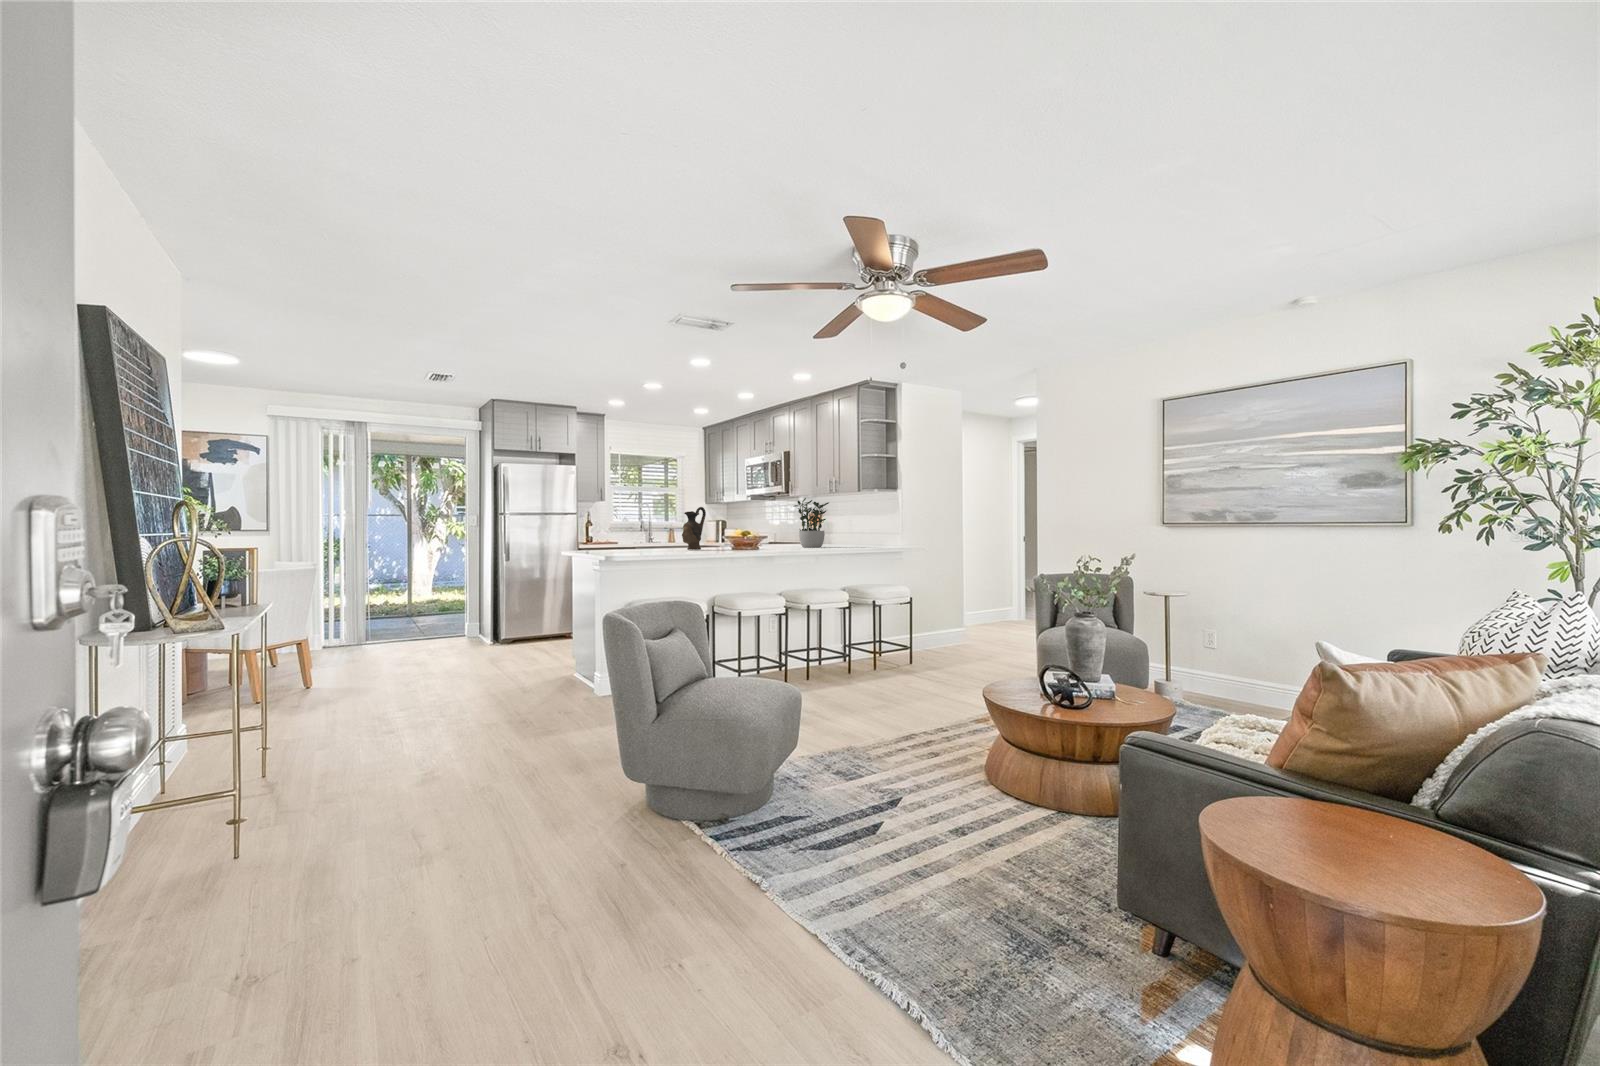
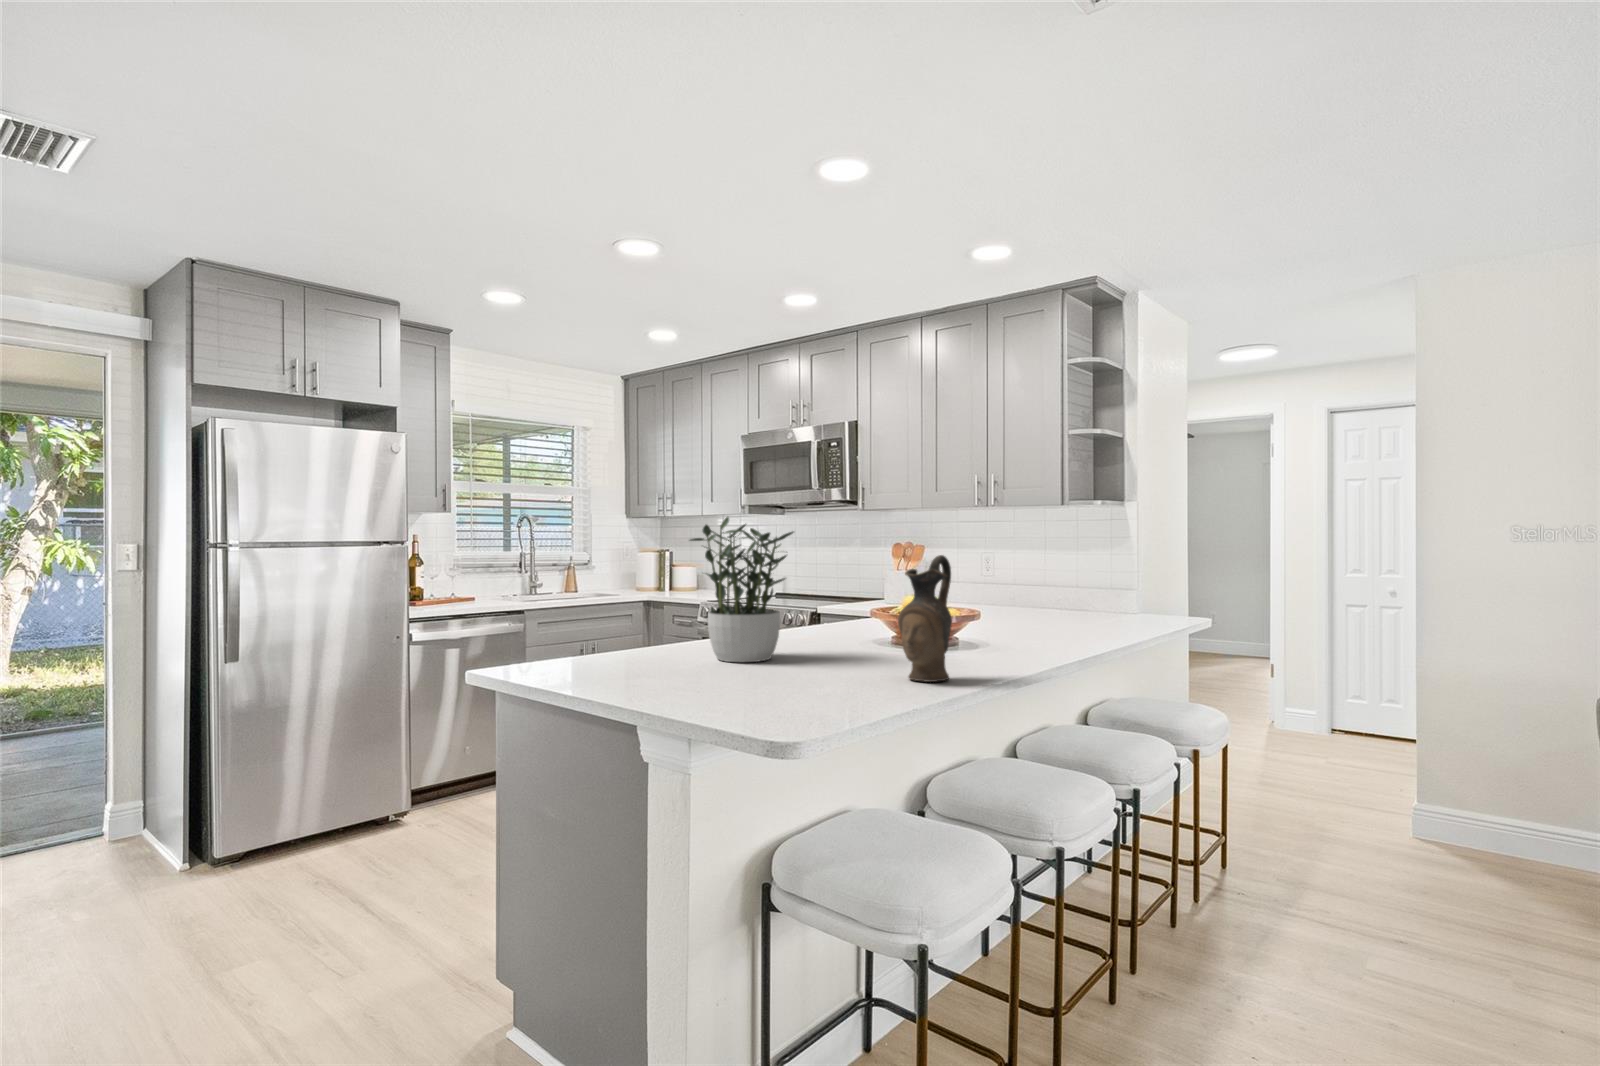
potted plant: present [794,498,829,547] -> present [690,517,793,662]

